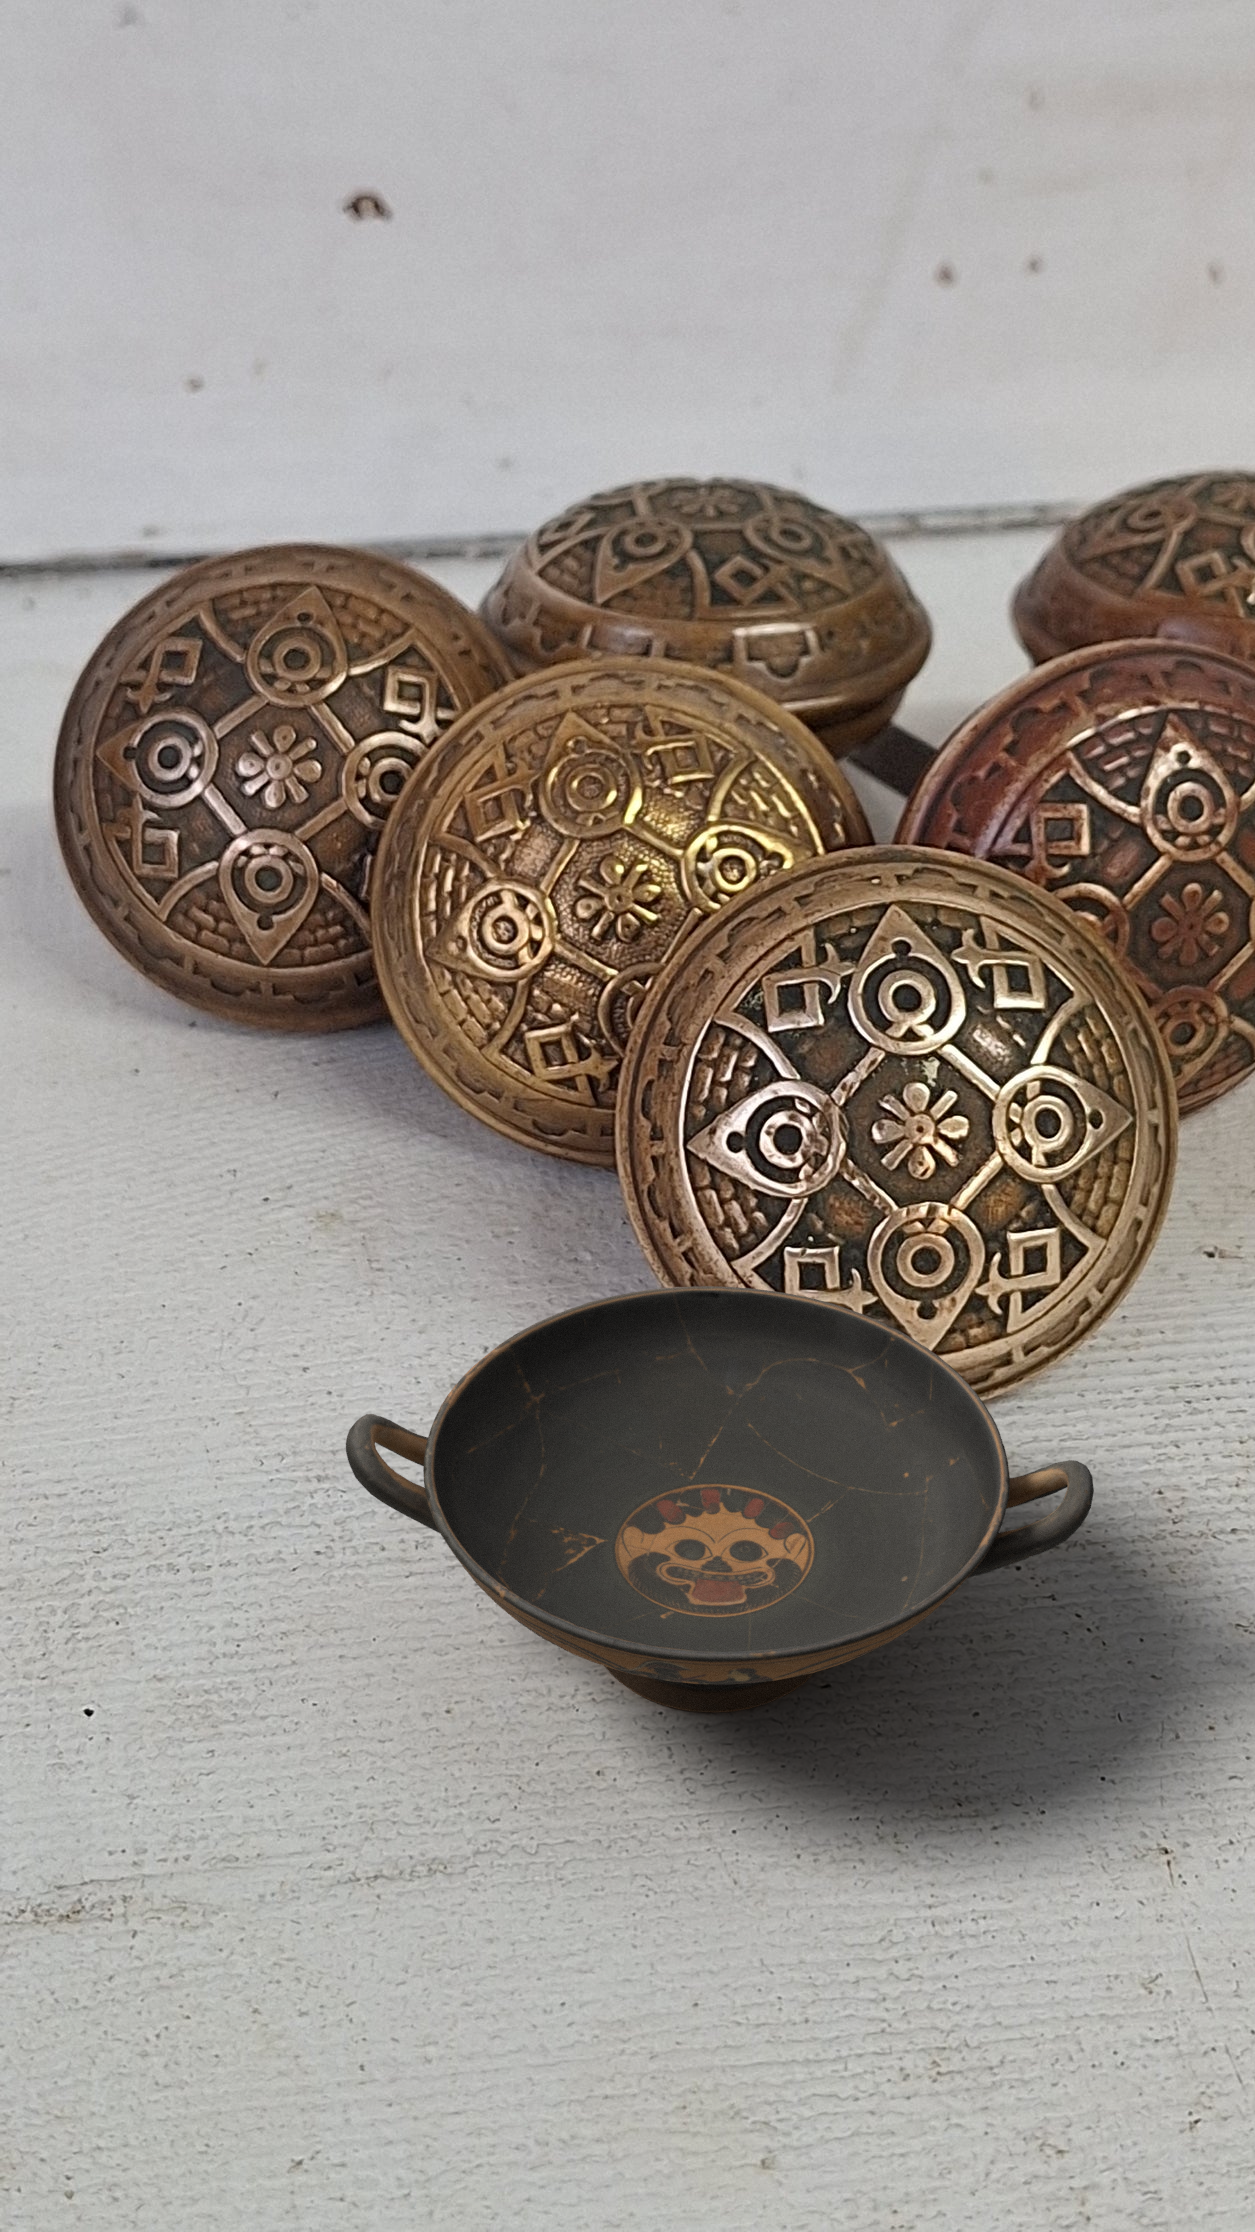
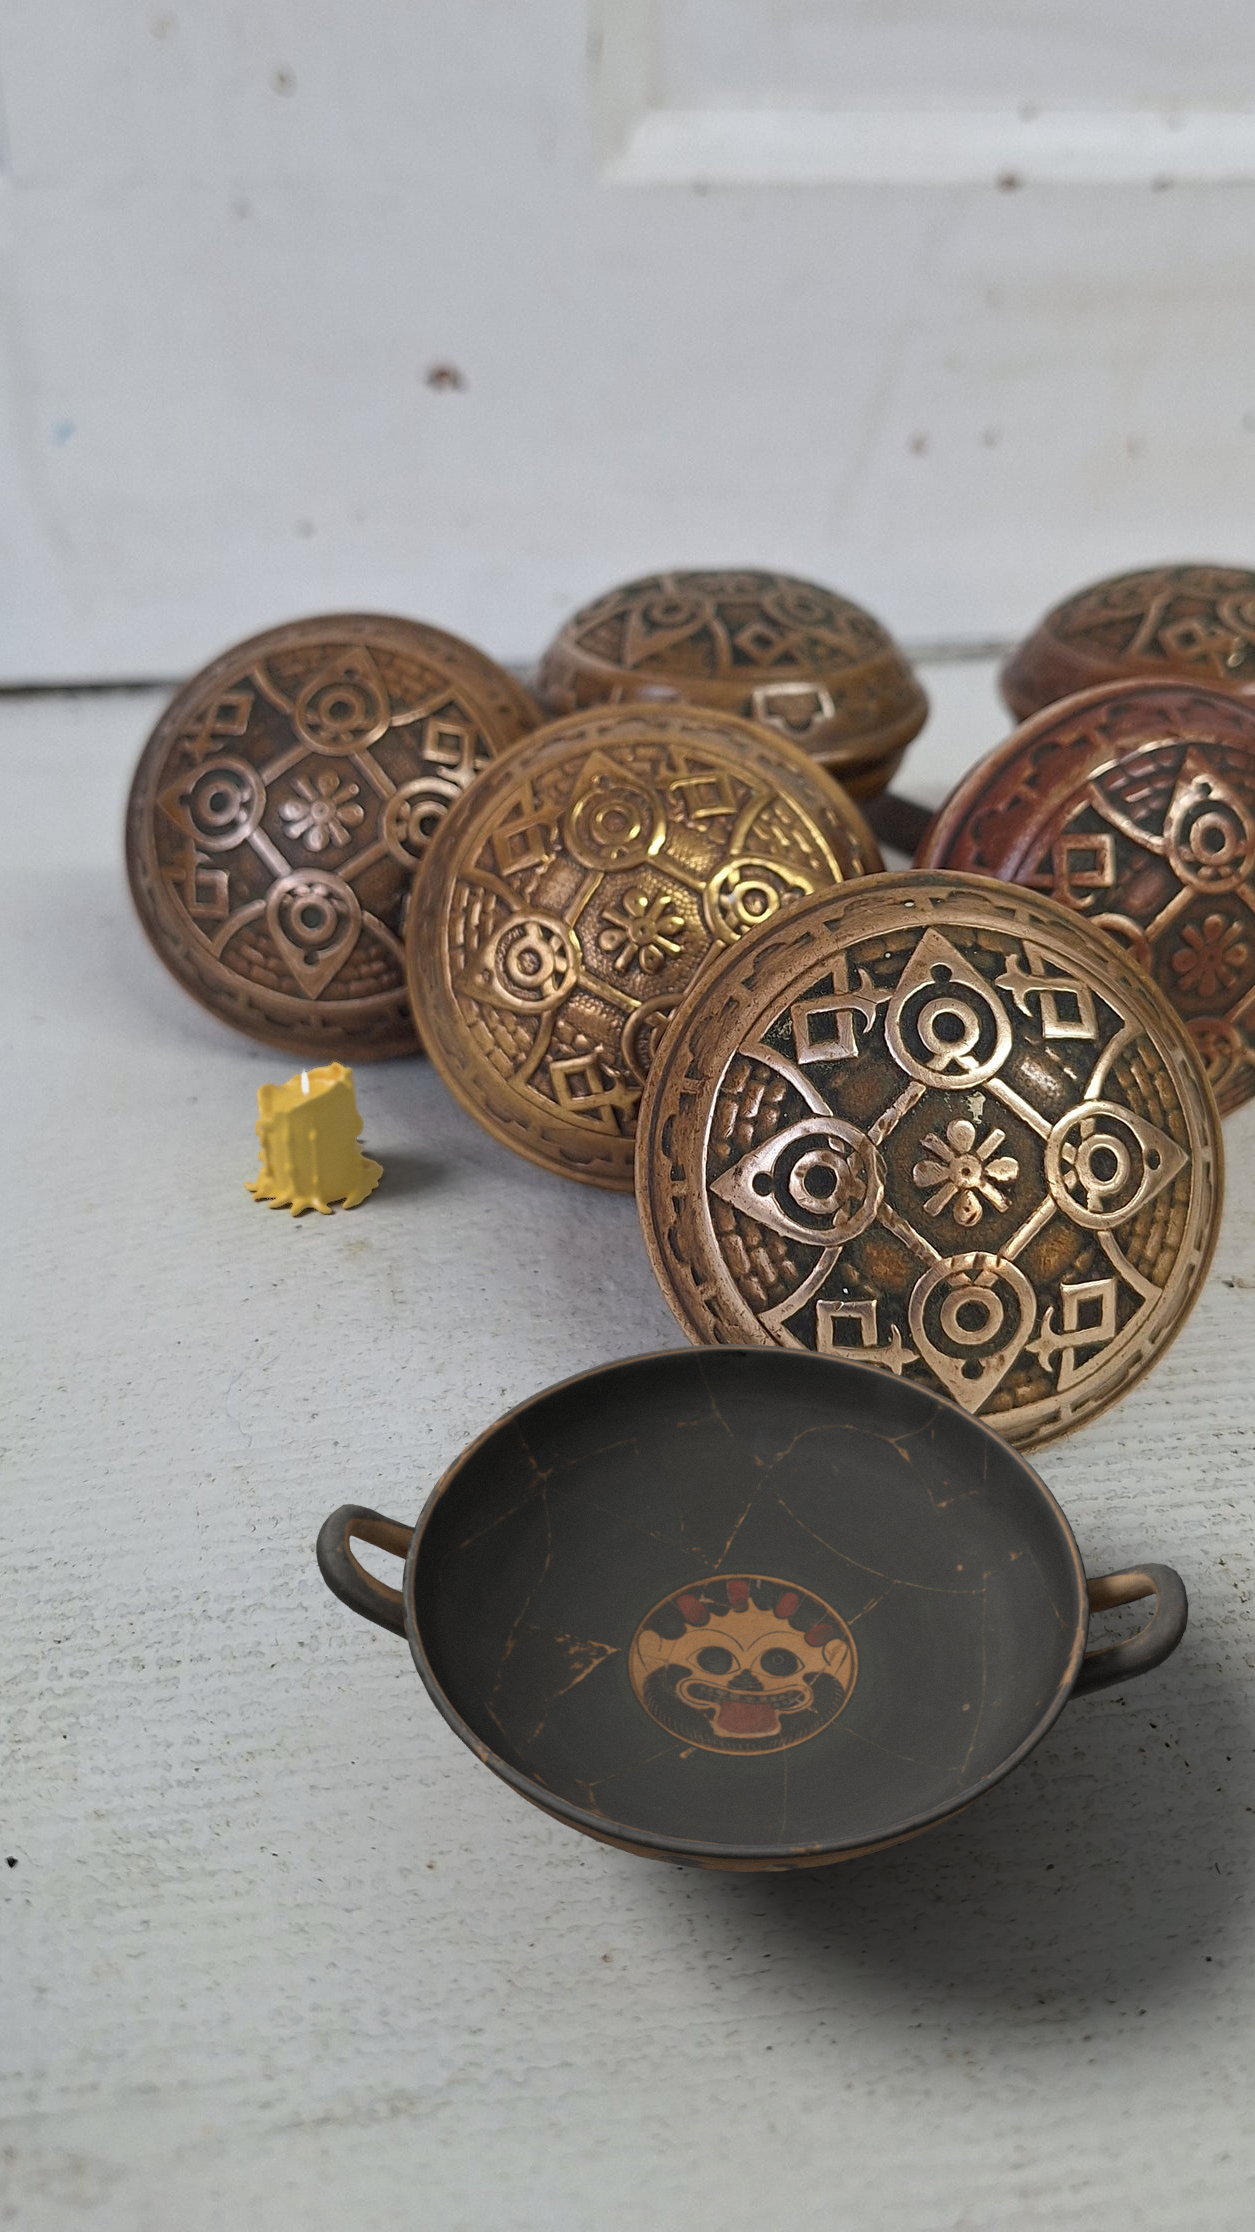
candle: none [206,1030,348,1187] -> present [245,1062,383,1216]

